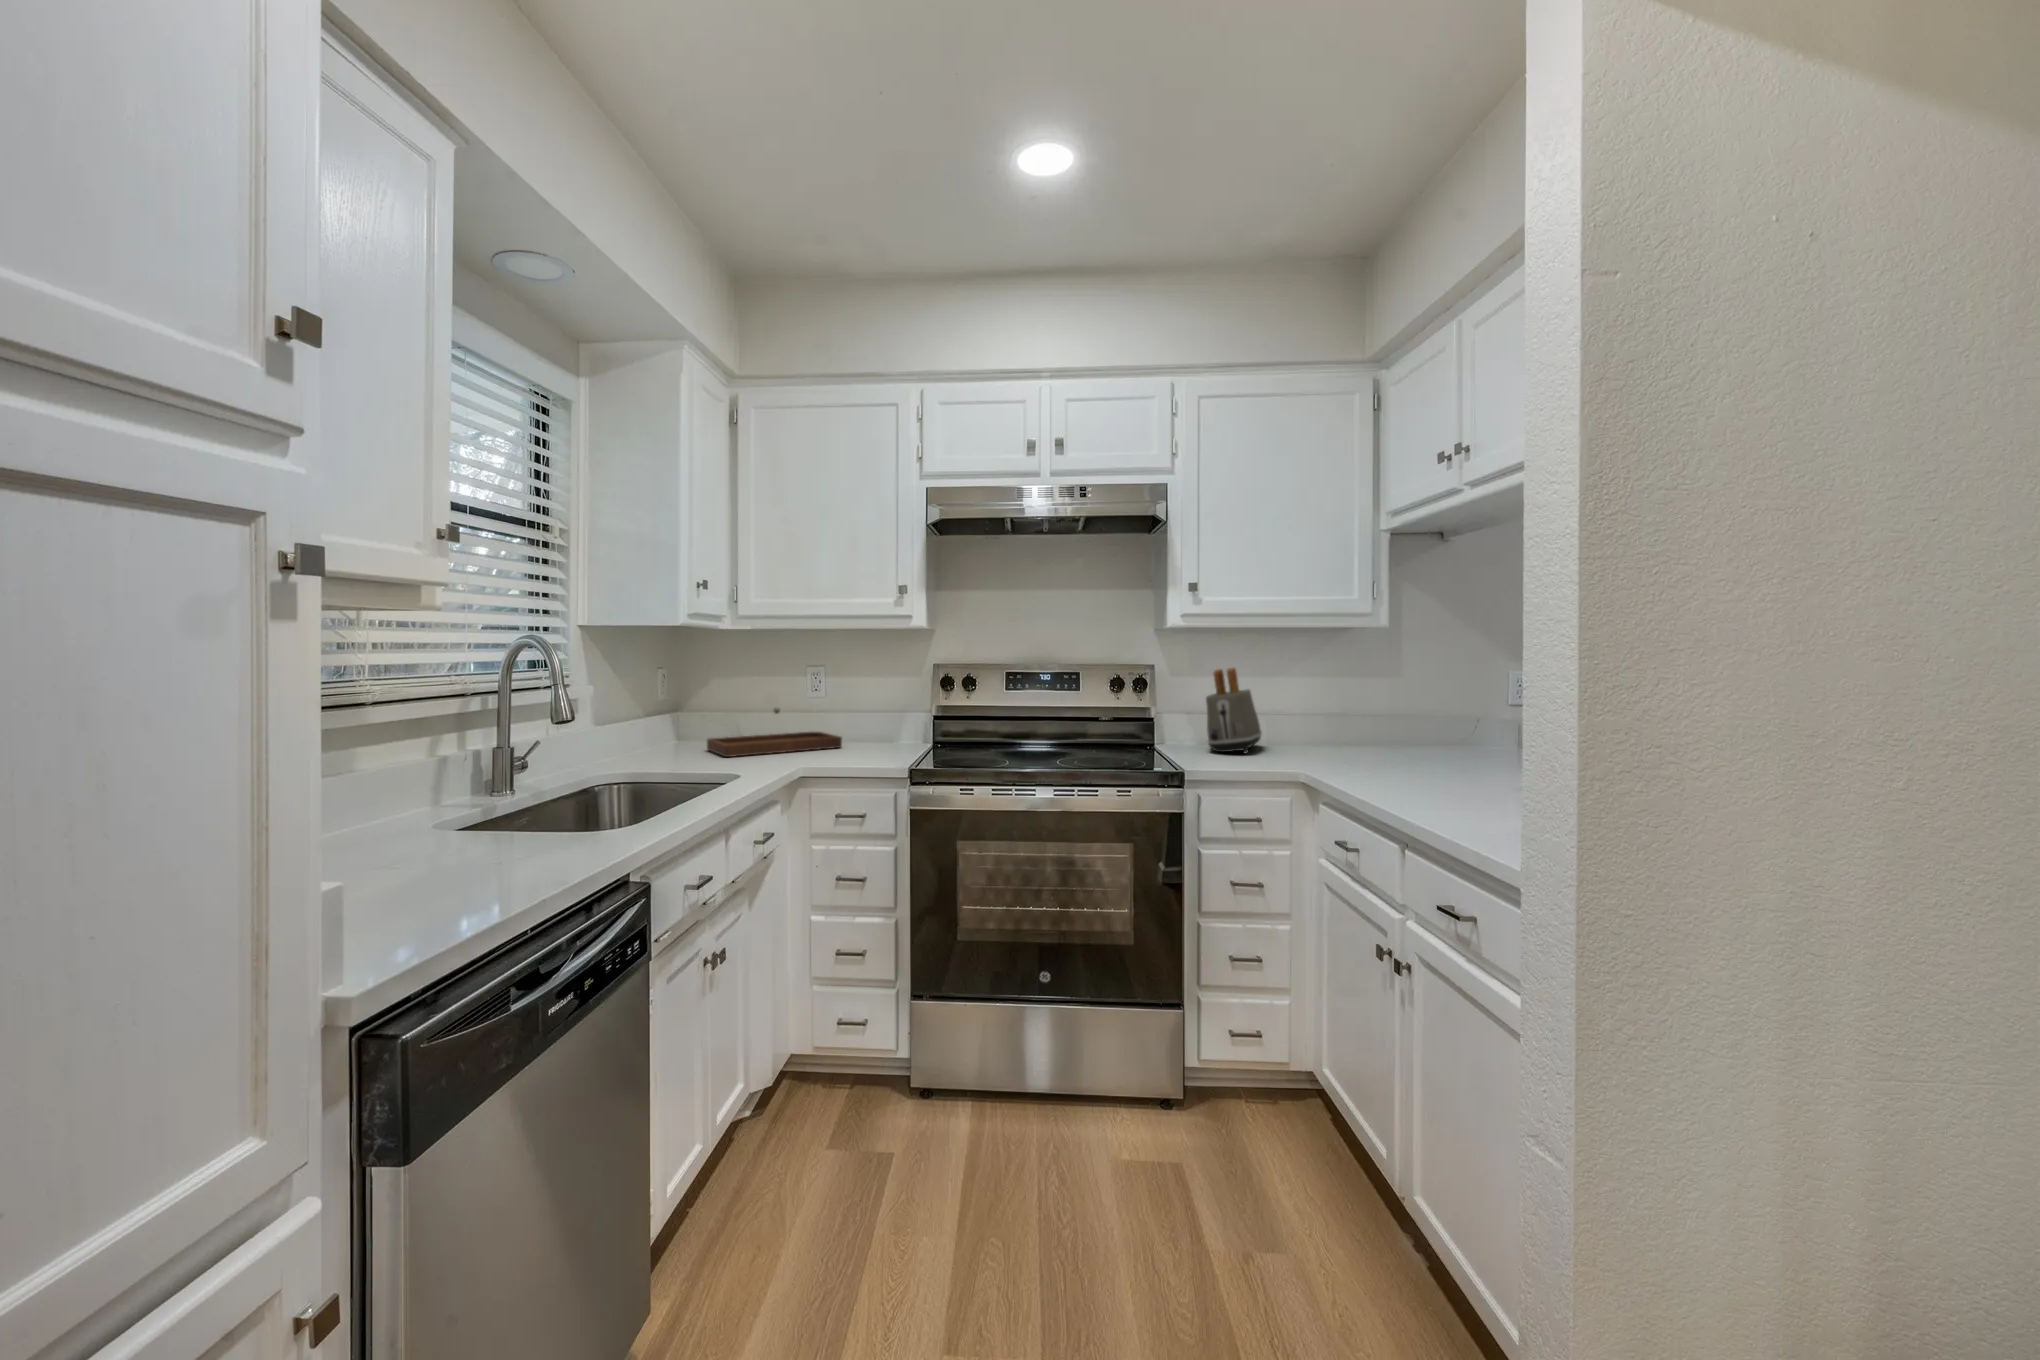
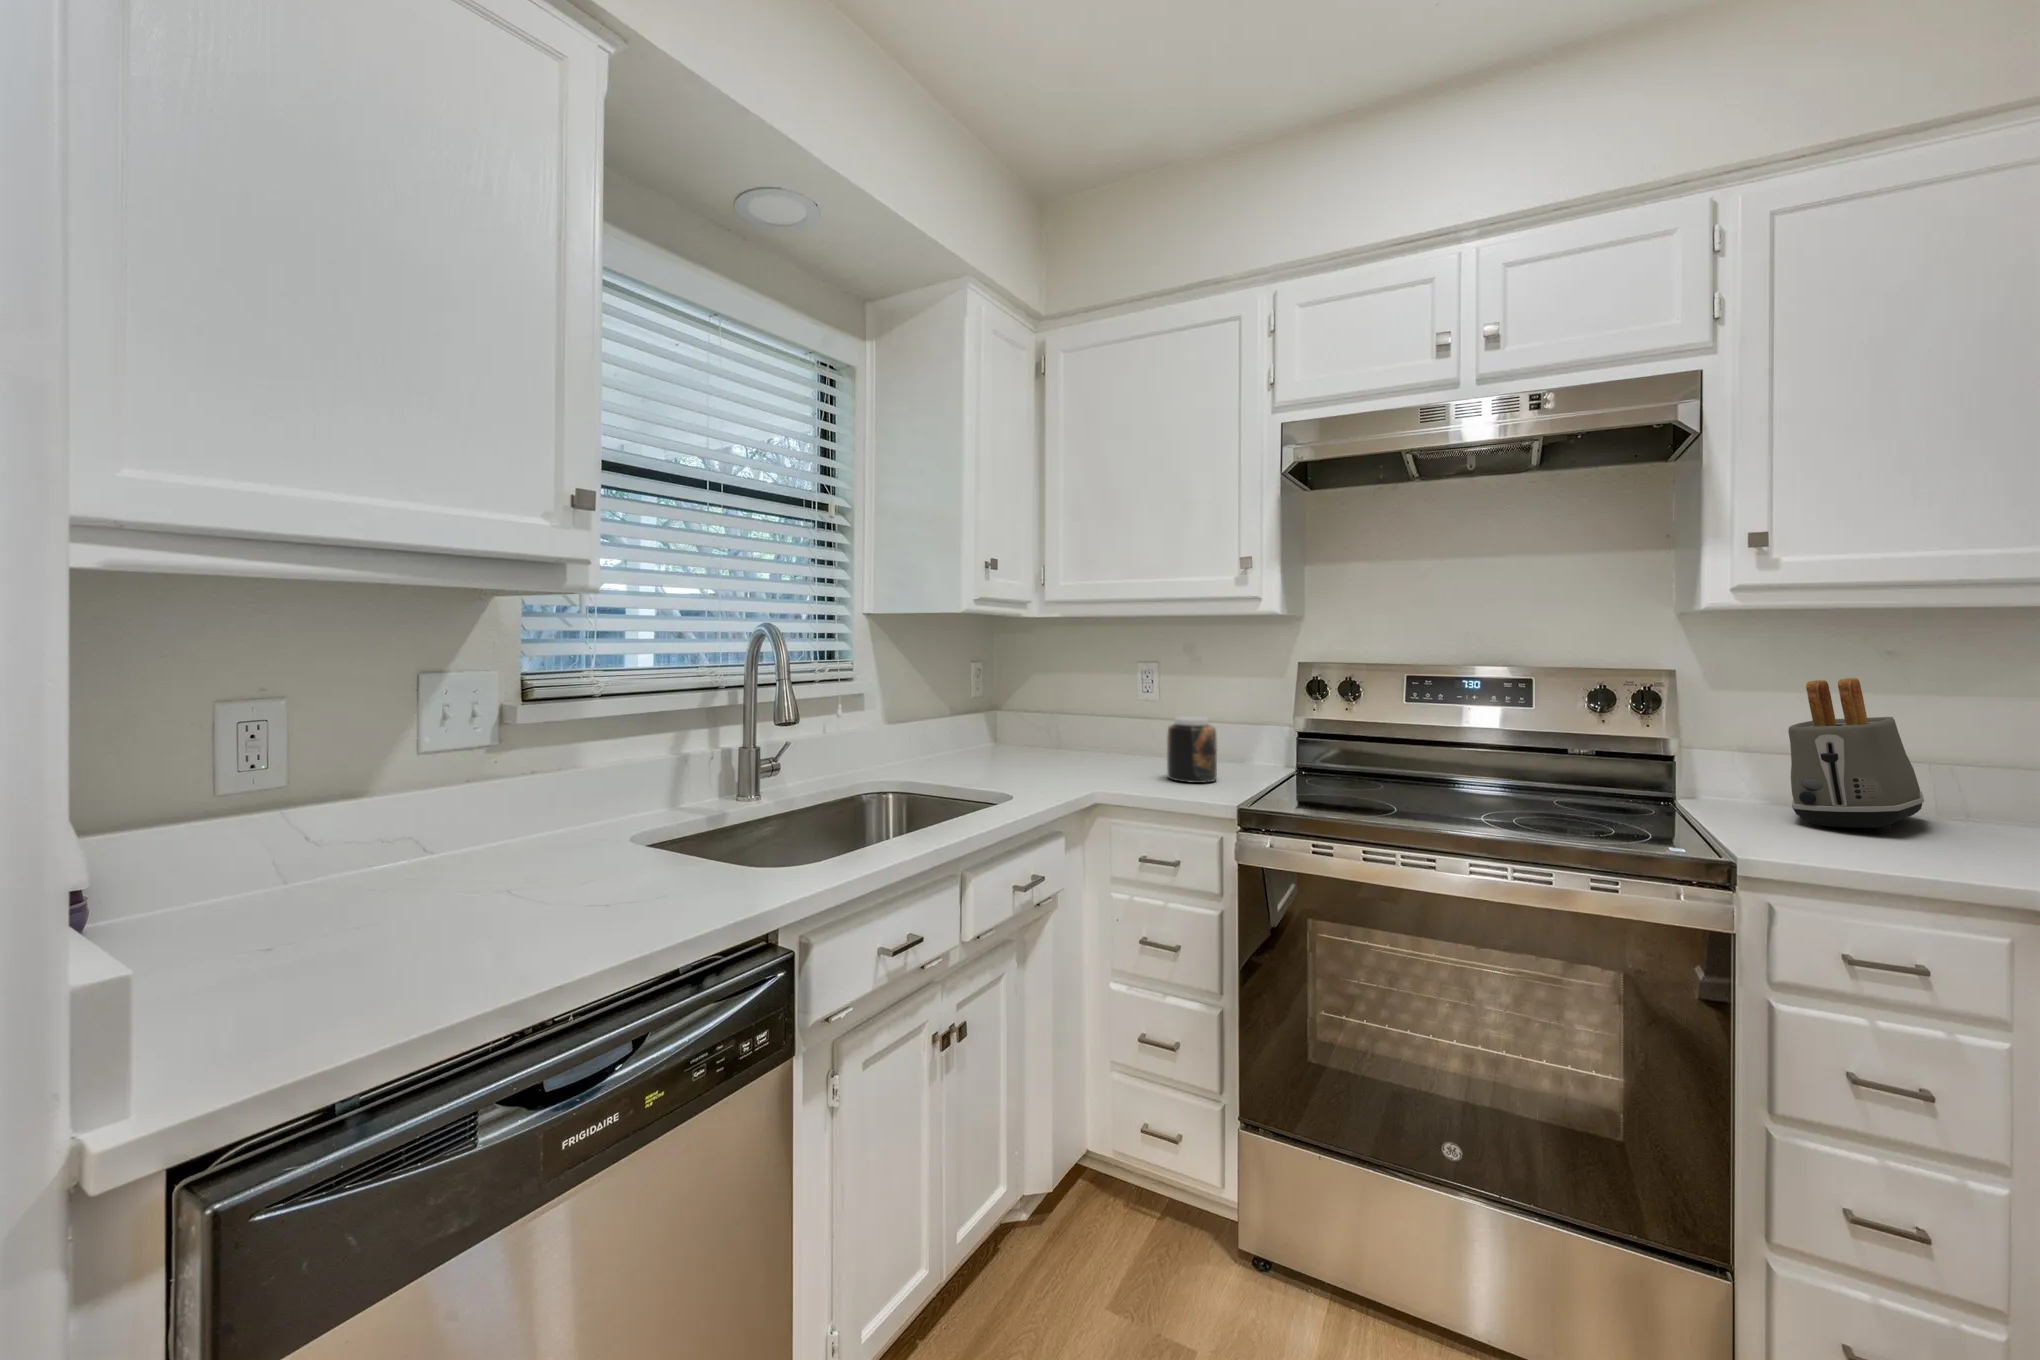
jar: none [848,707,884,757] -> present [1167,716,1217,783]
tray: present [707,708,842,757] -> none [1010,710,1168,768]

